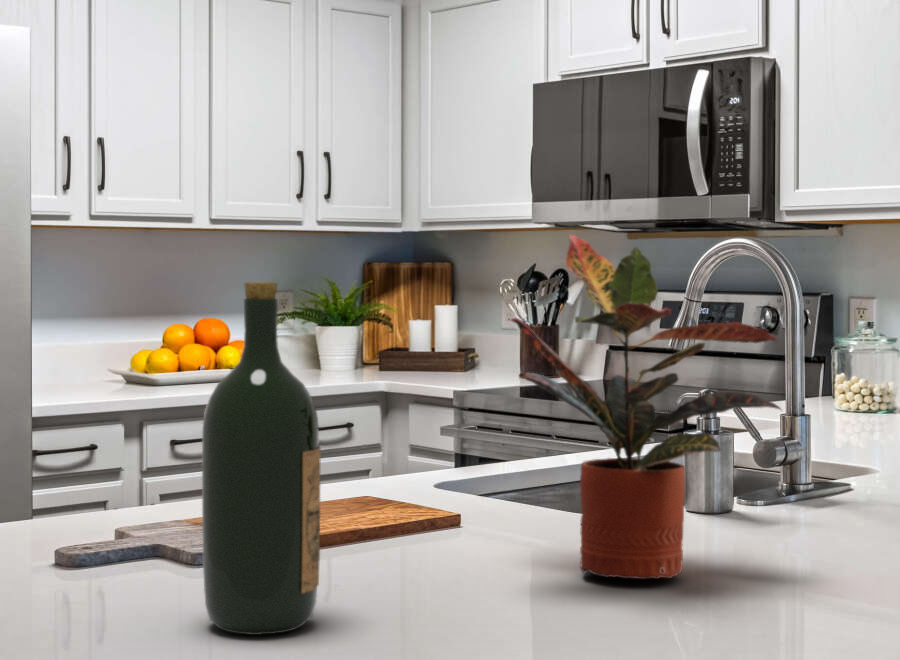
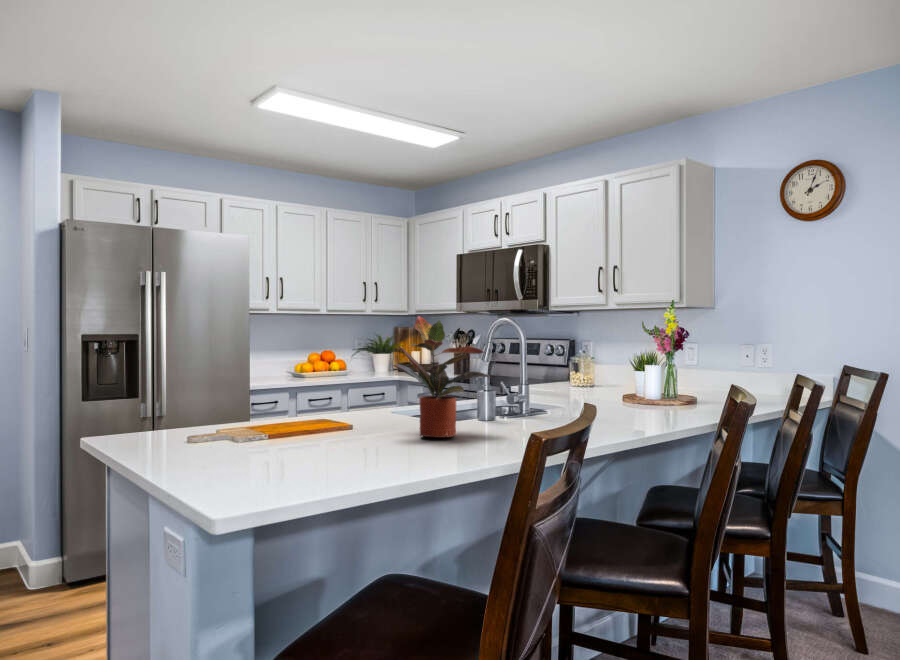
wine bottle: present [202,282,321,635] -> none [277,333,318,453]

